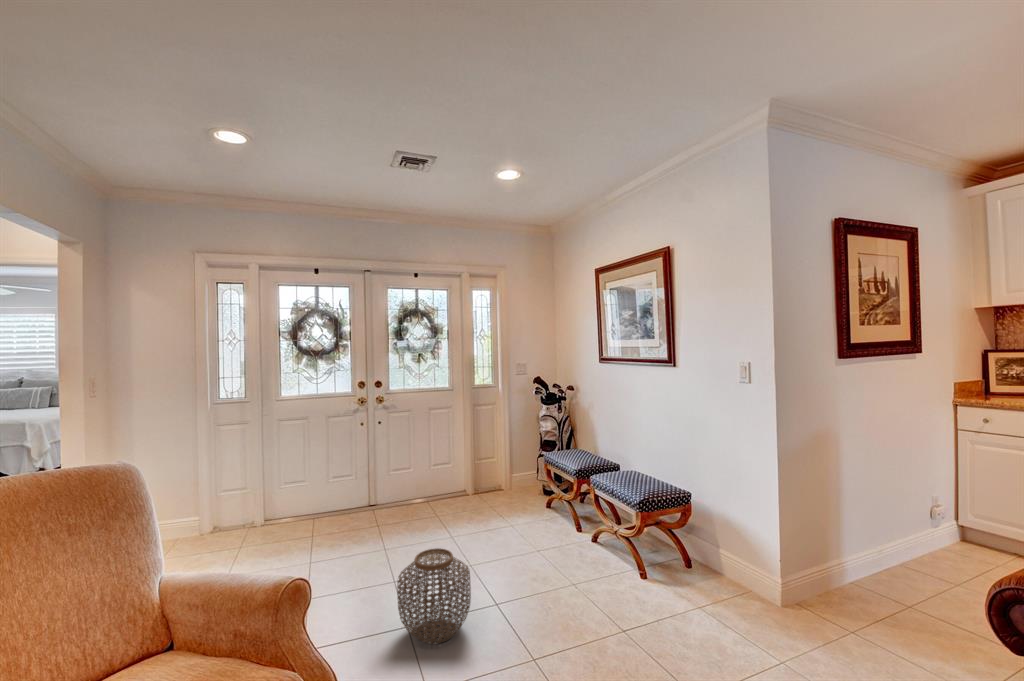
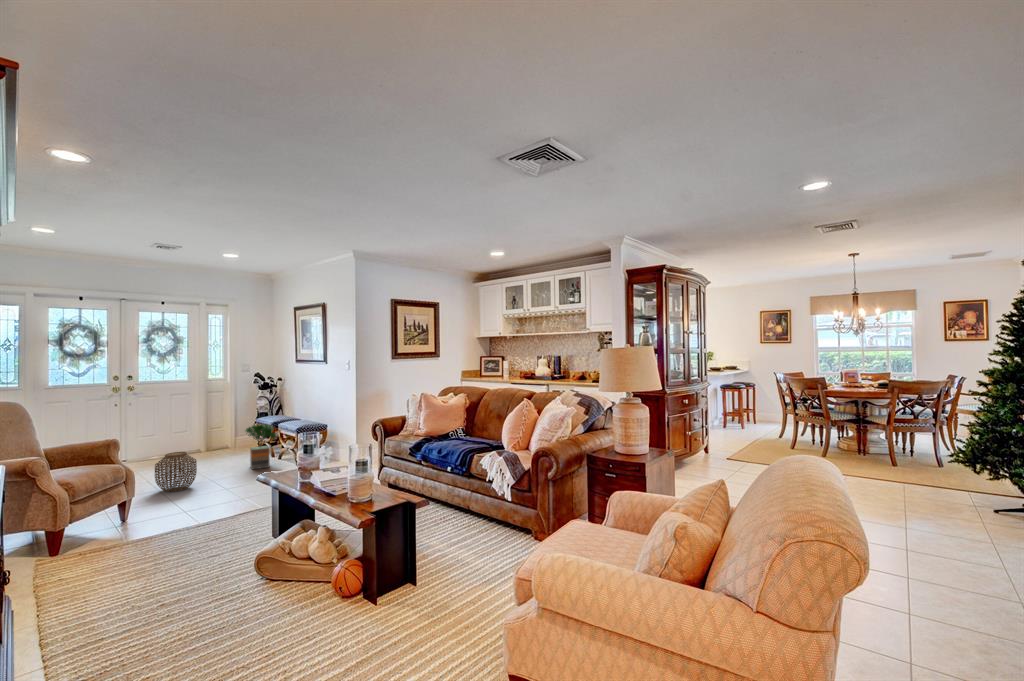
potted tree: none [539,477,598,568] -> present [245,424,277,469]

